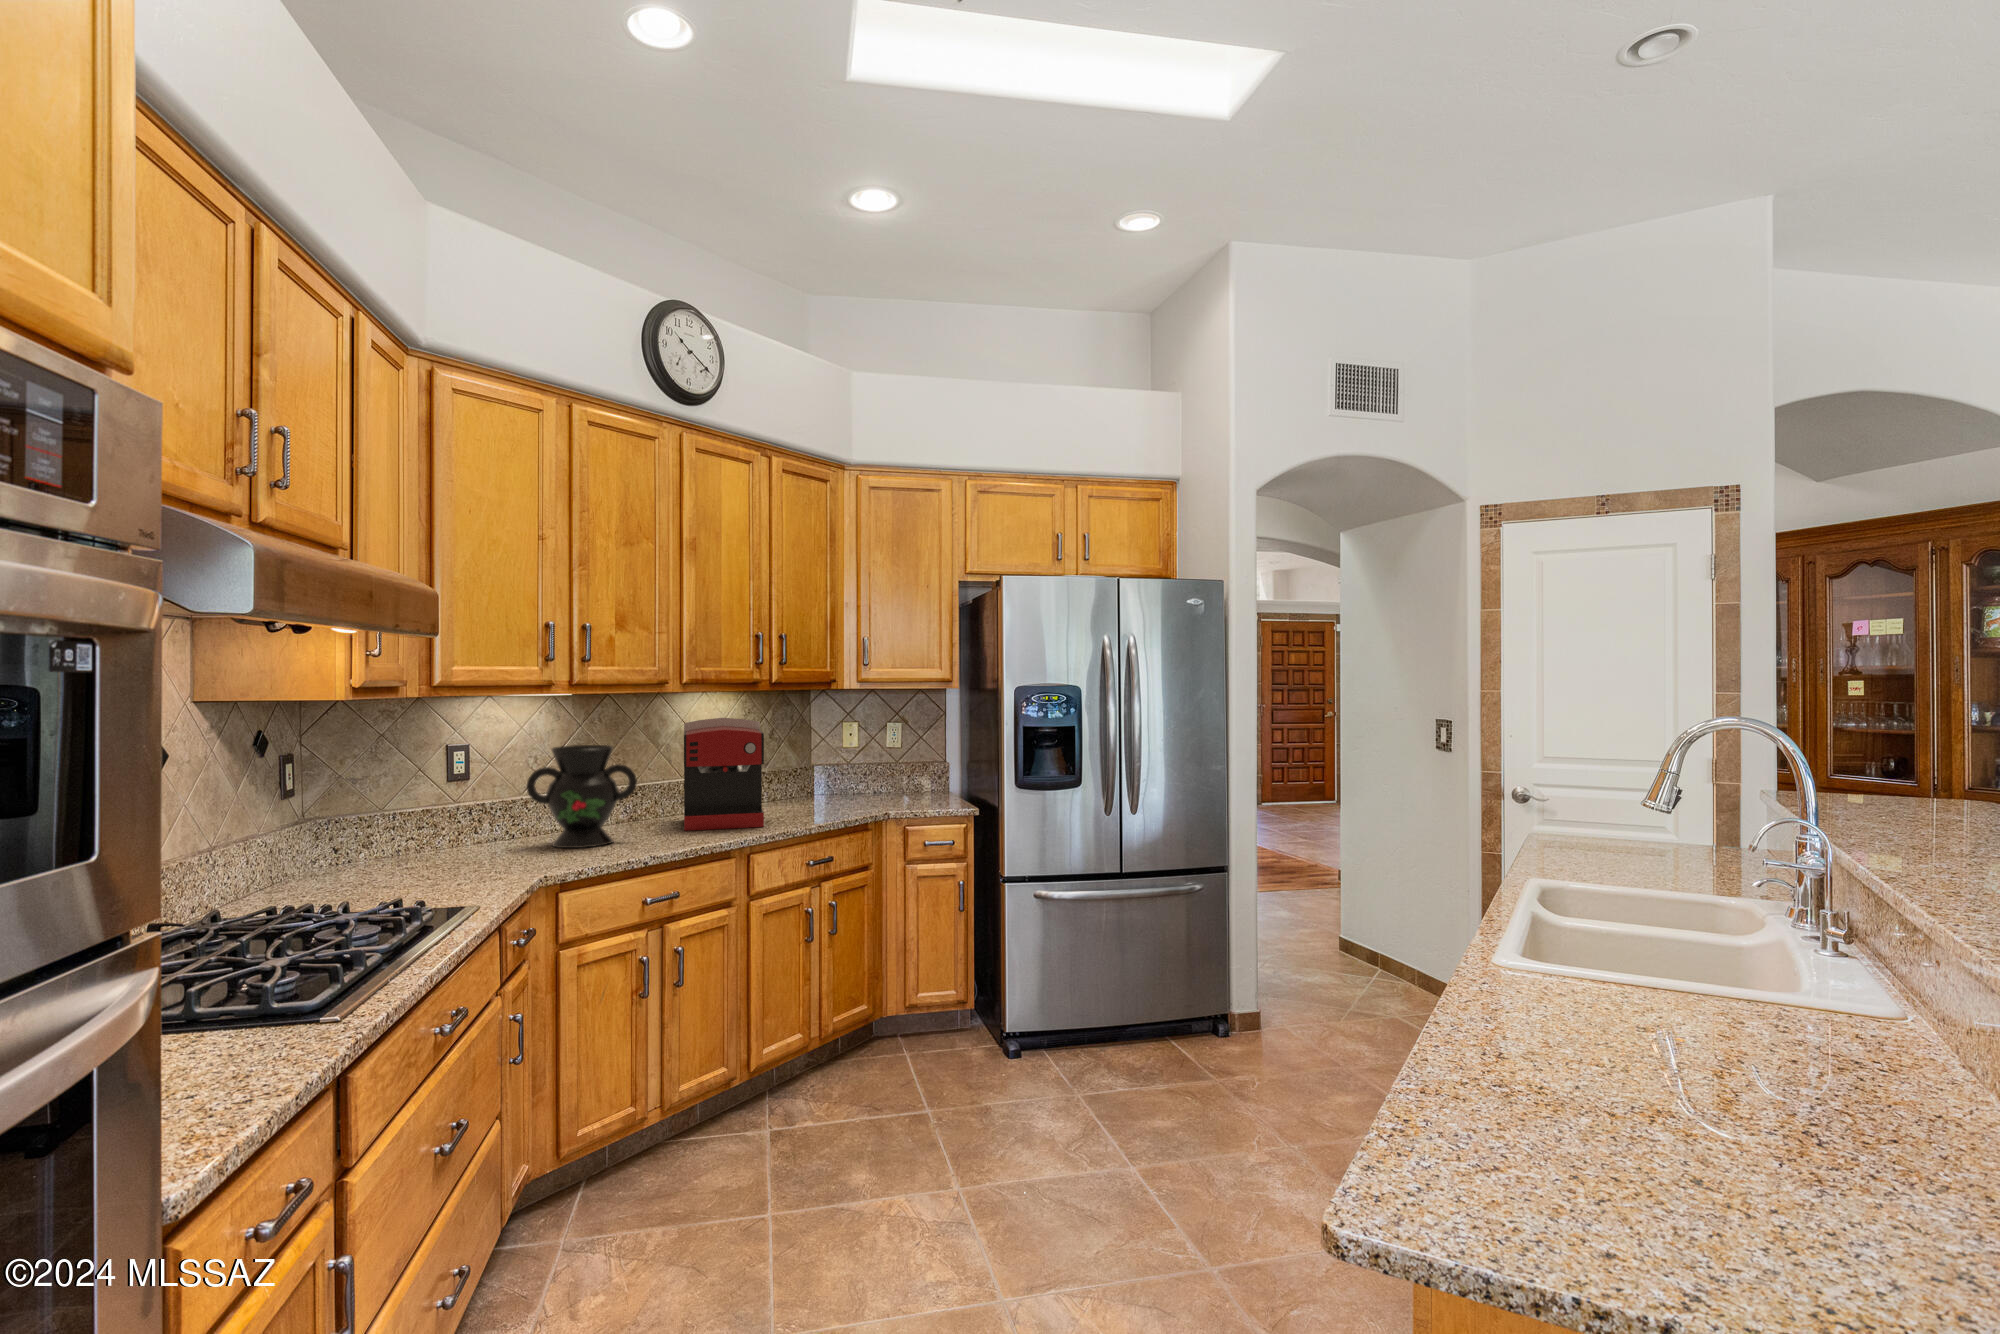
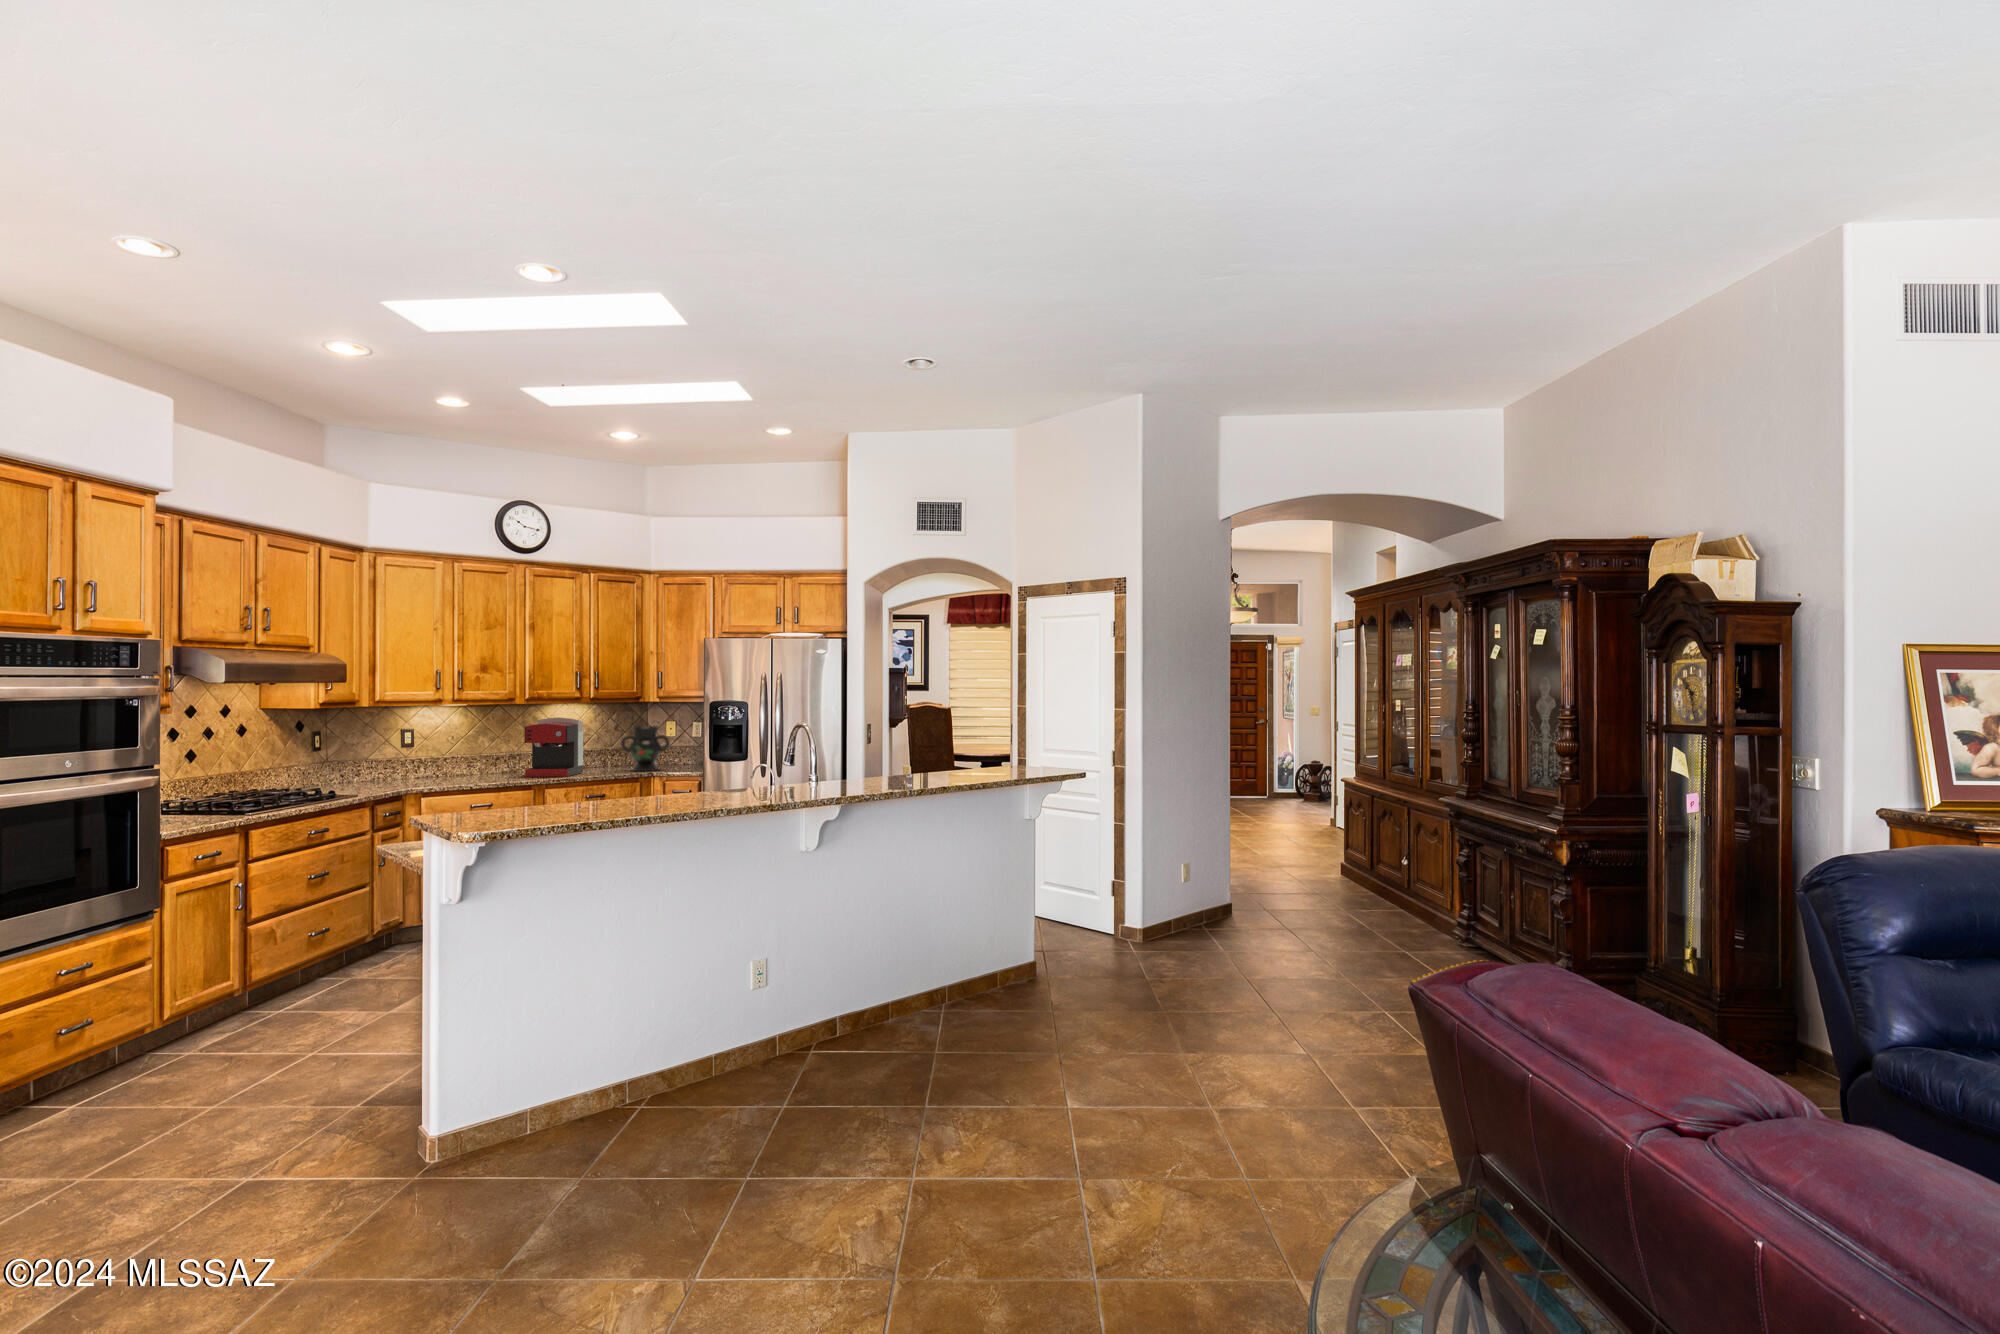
decorative vase: present [527,745,637,848] -> present [621,726,670,771]

